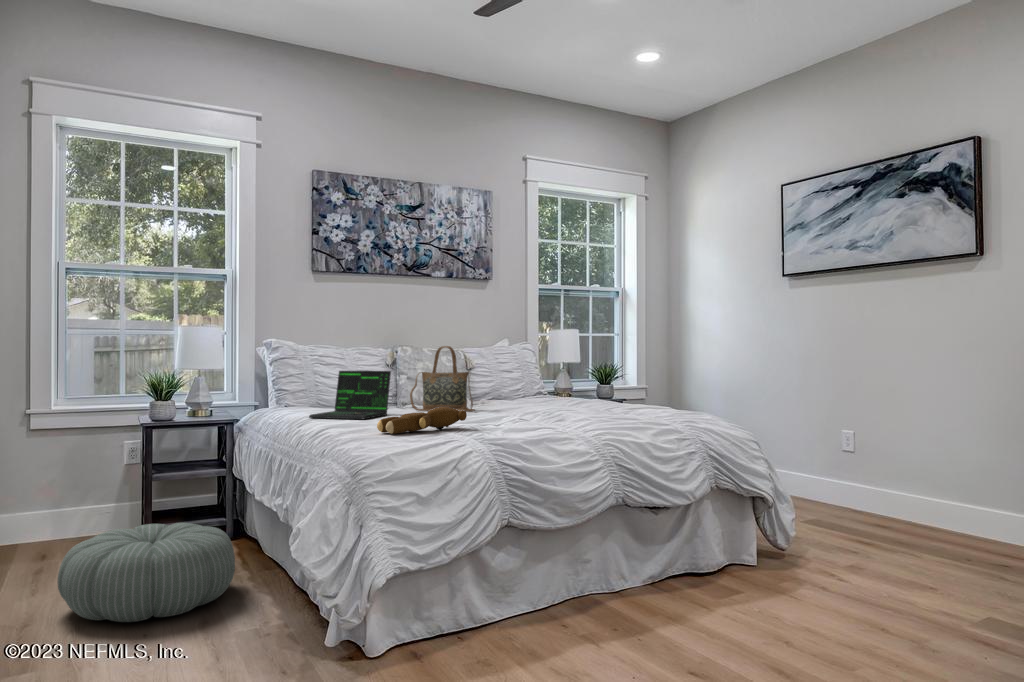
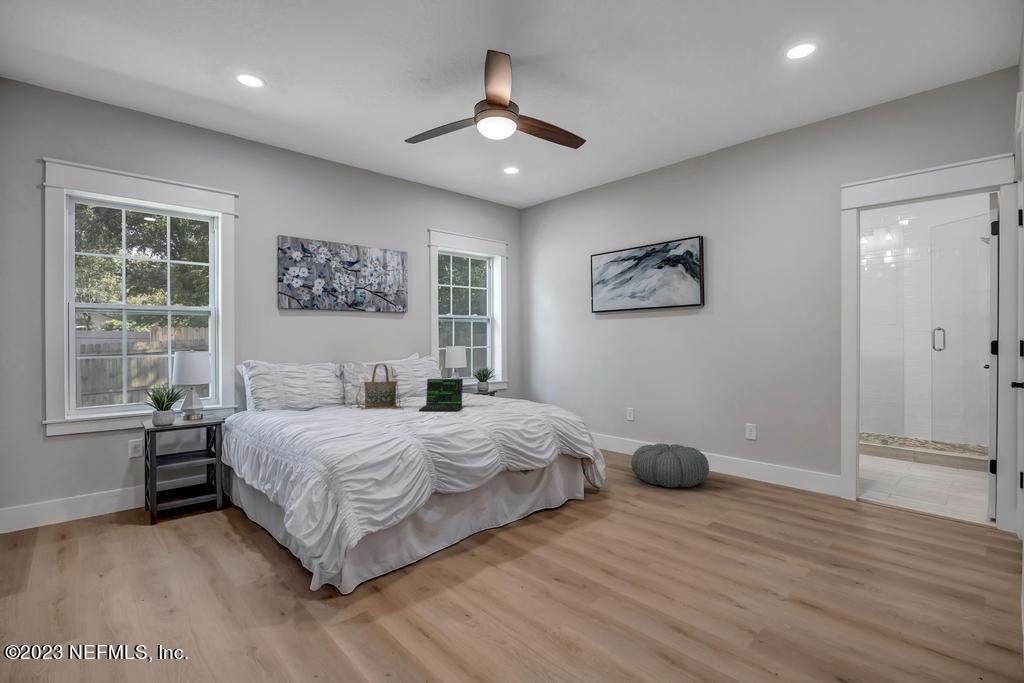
laptop: present [309,371,403,419] -> present [419,379,463,411]
teddy bear: present [377,407,467,434] -> none [342,413,404,436]
pouf: present [57,523,235,622] -> present [631,444,709,487]

